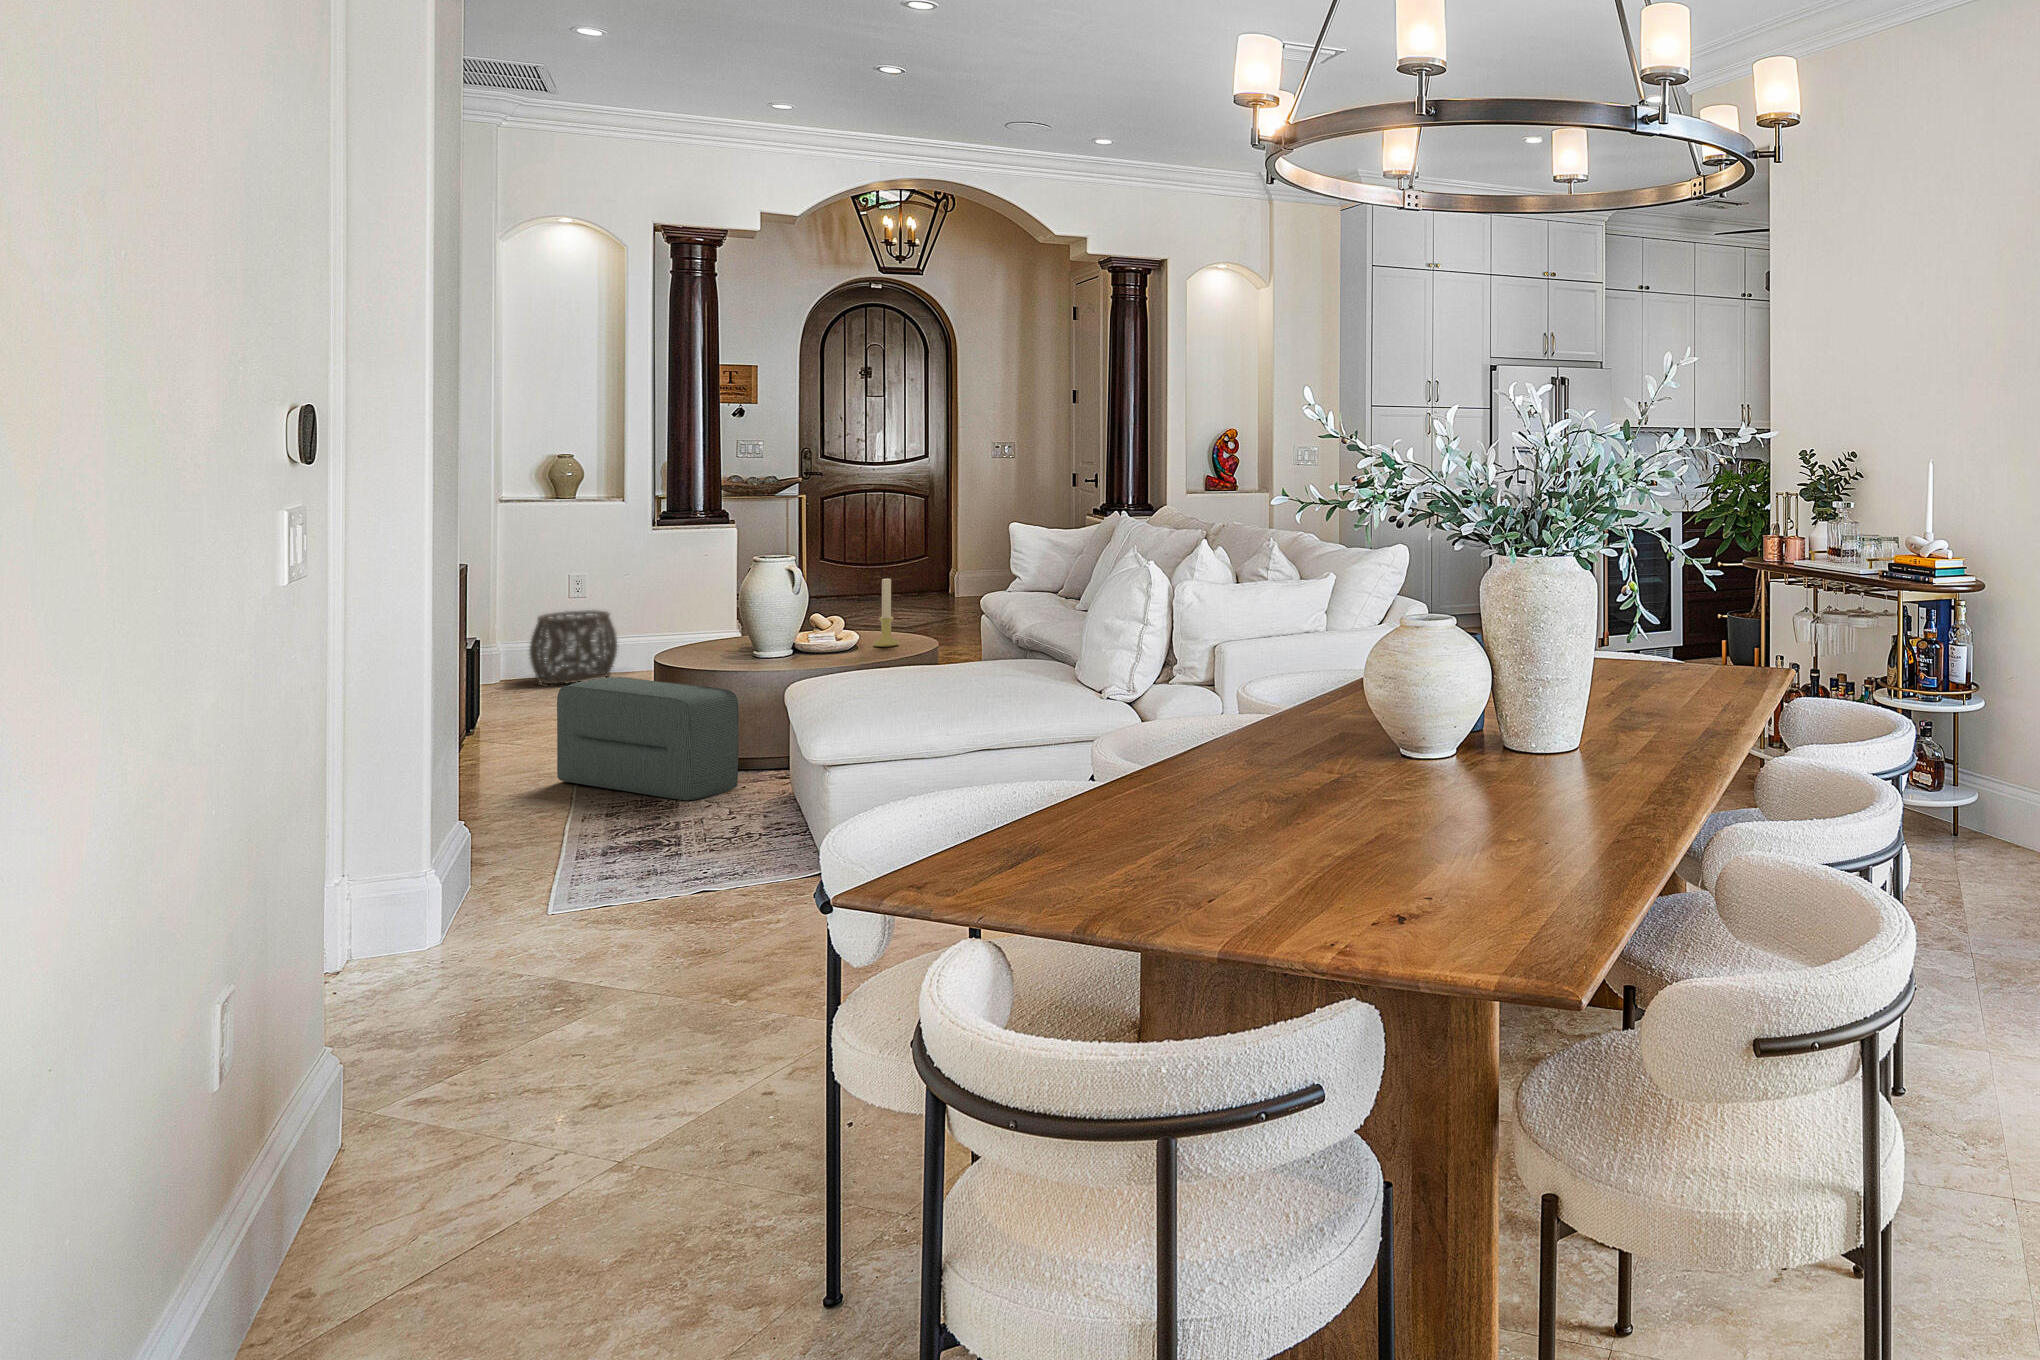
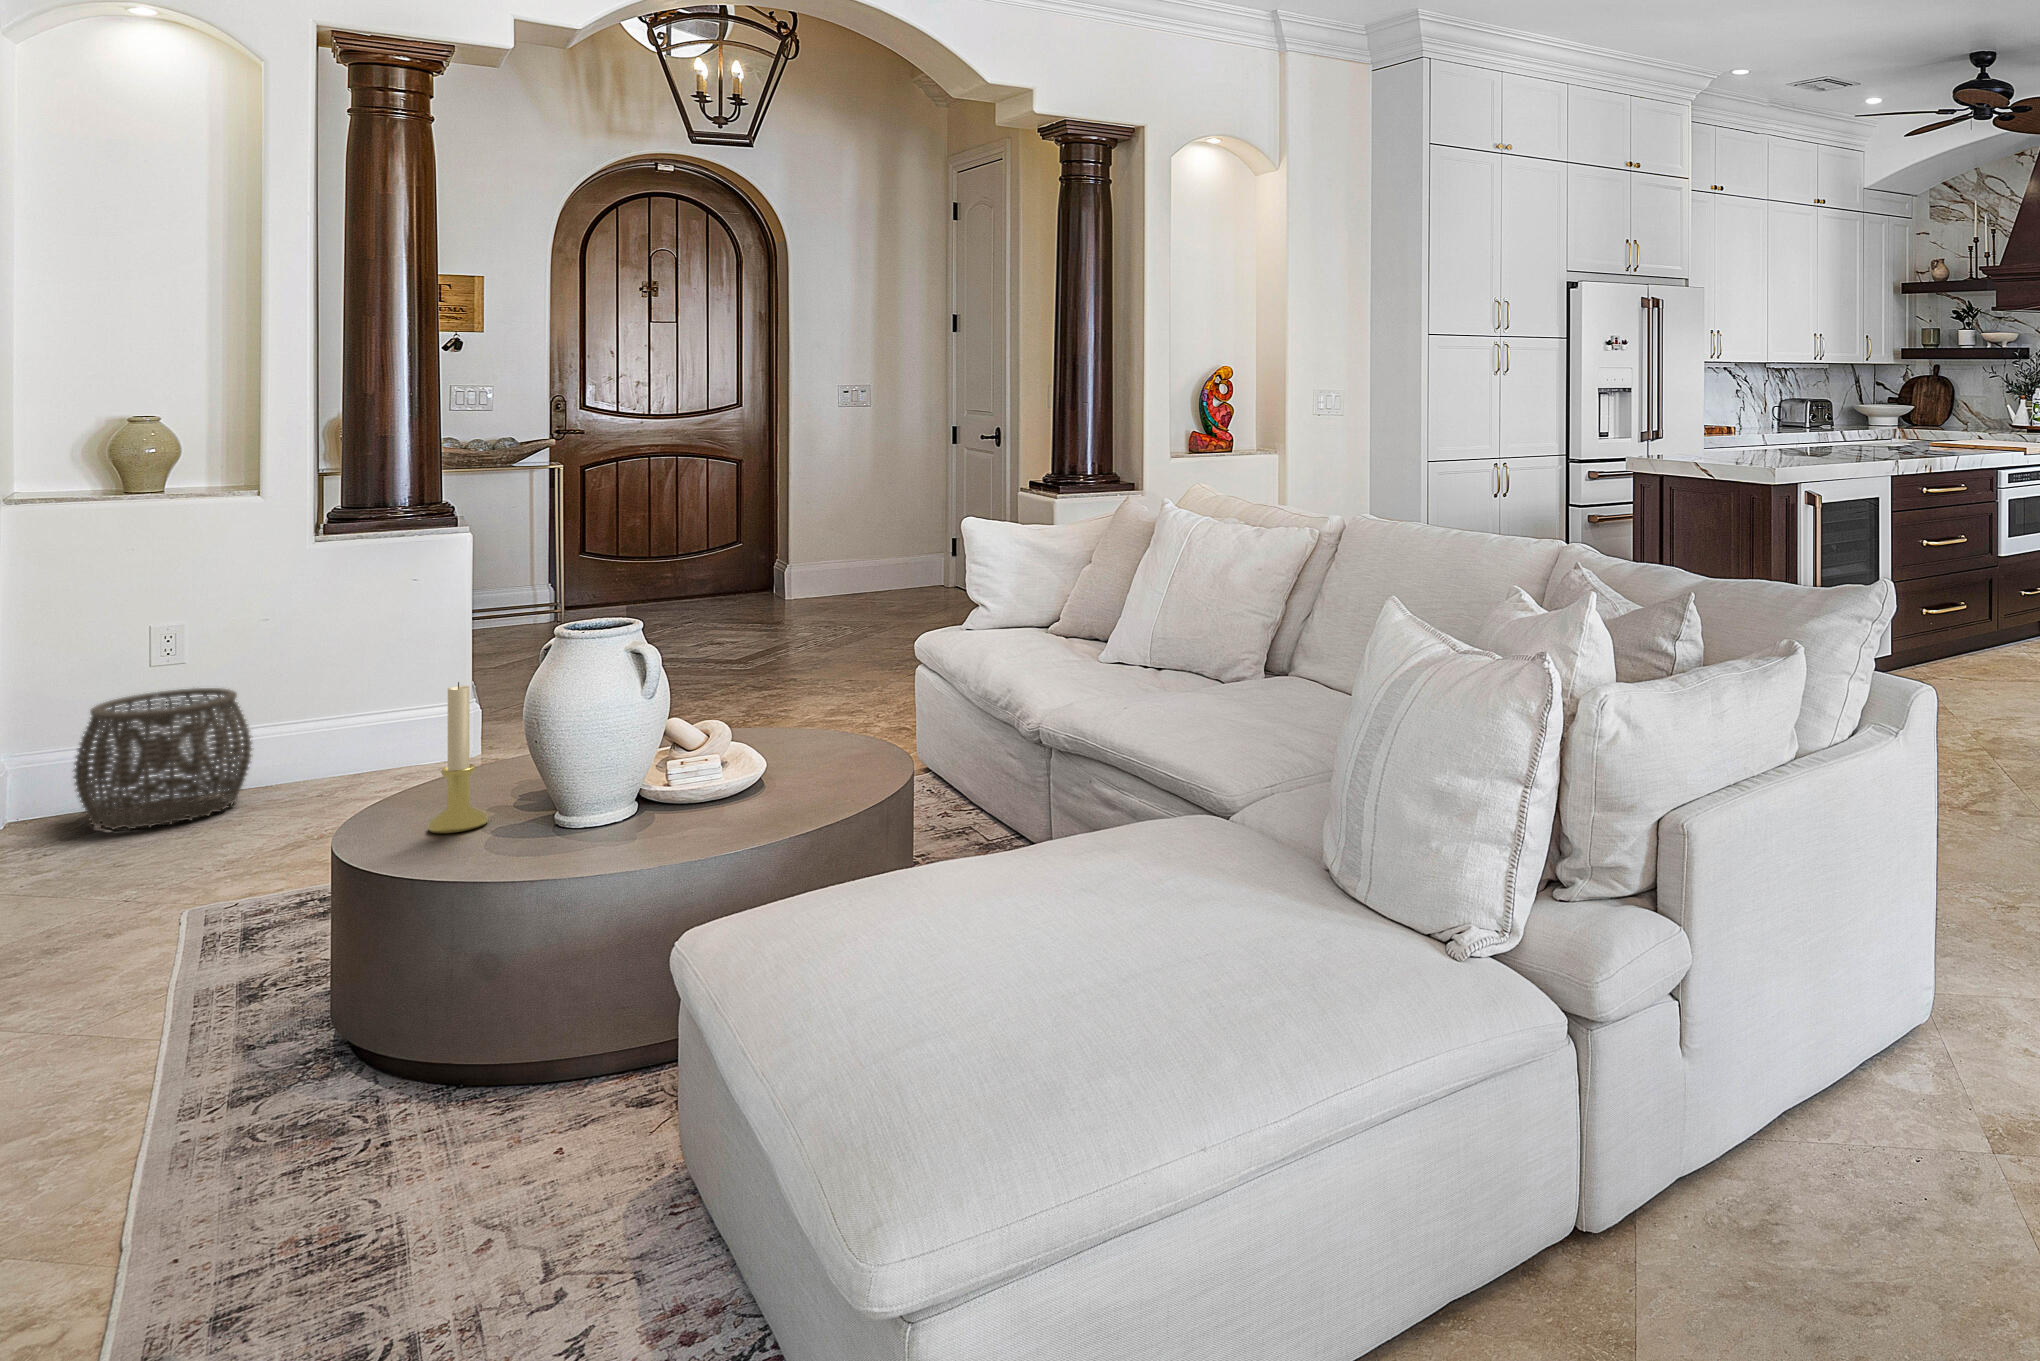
candle holder: present [874,577,899,647] -> present [428,682,488,833]
pouf: present [557,677,739,800] -> none [98,908,544,1220]

